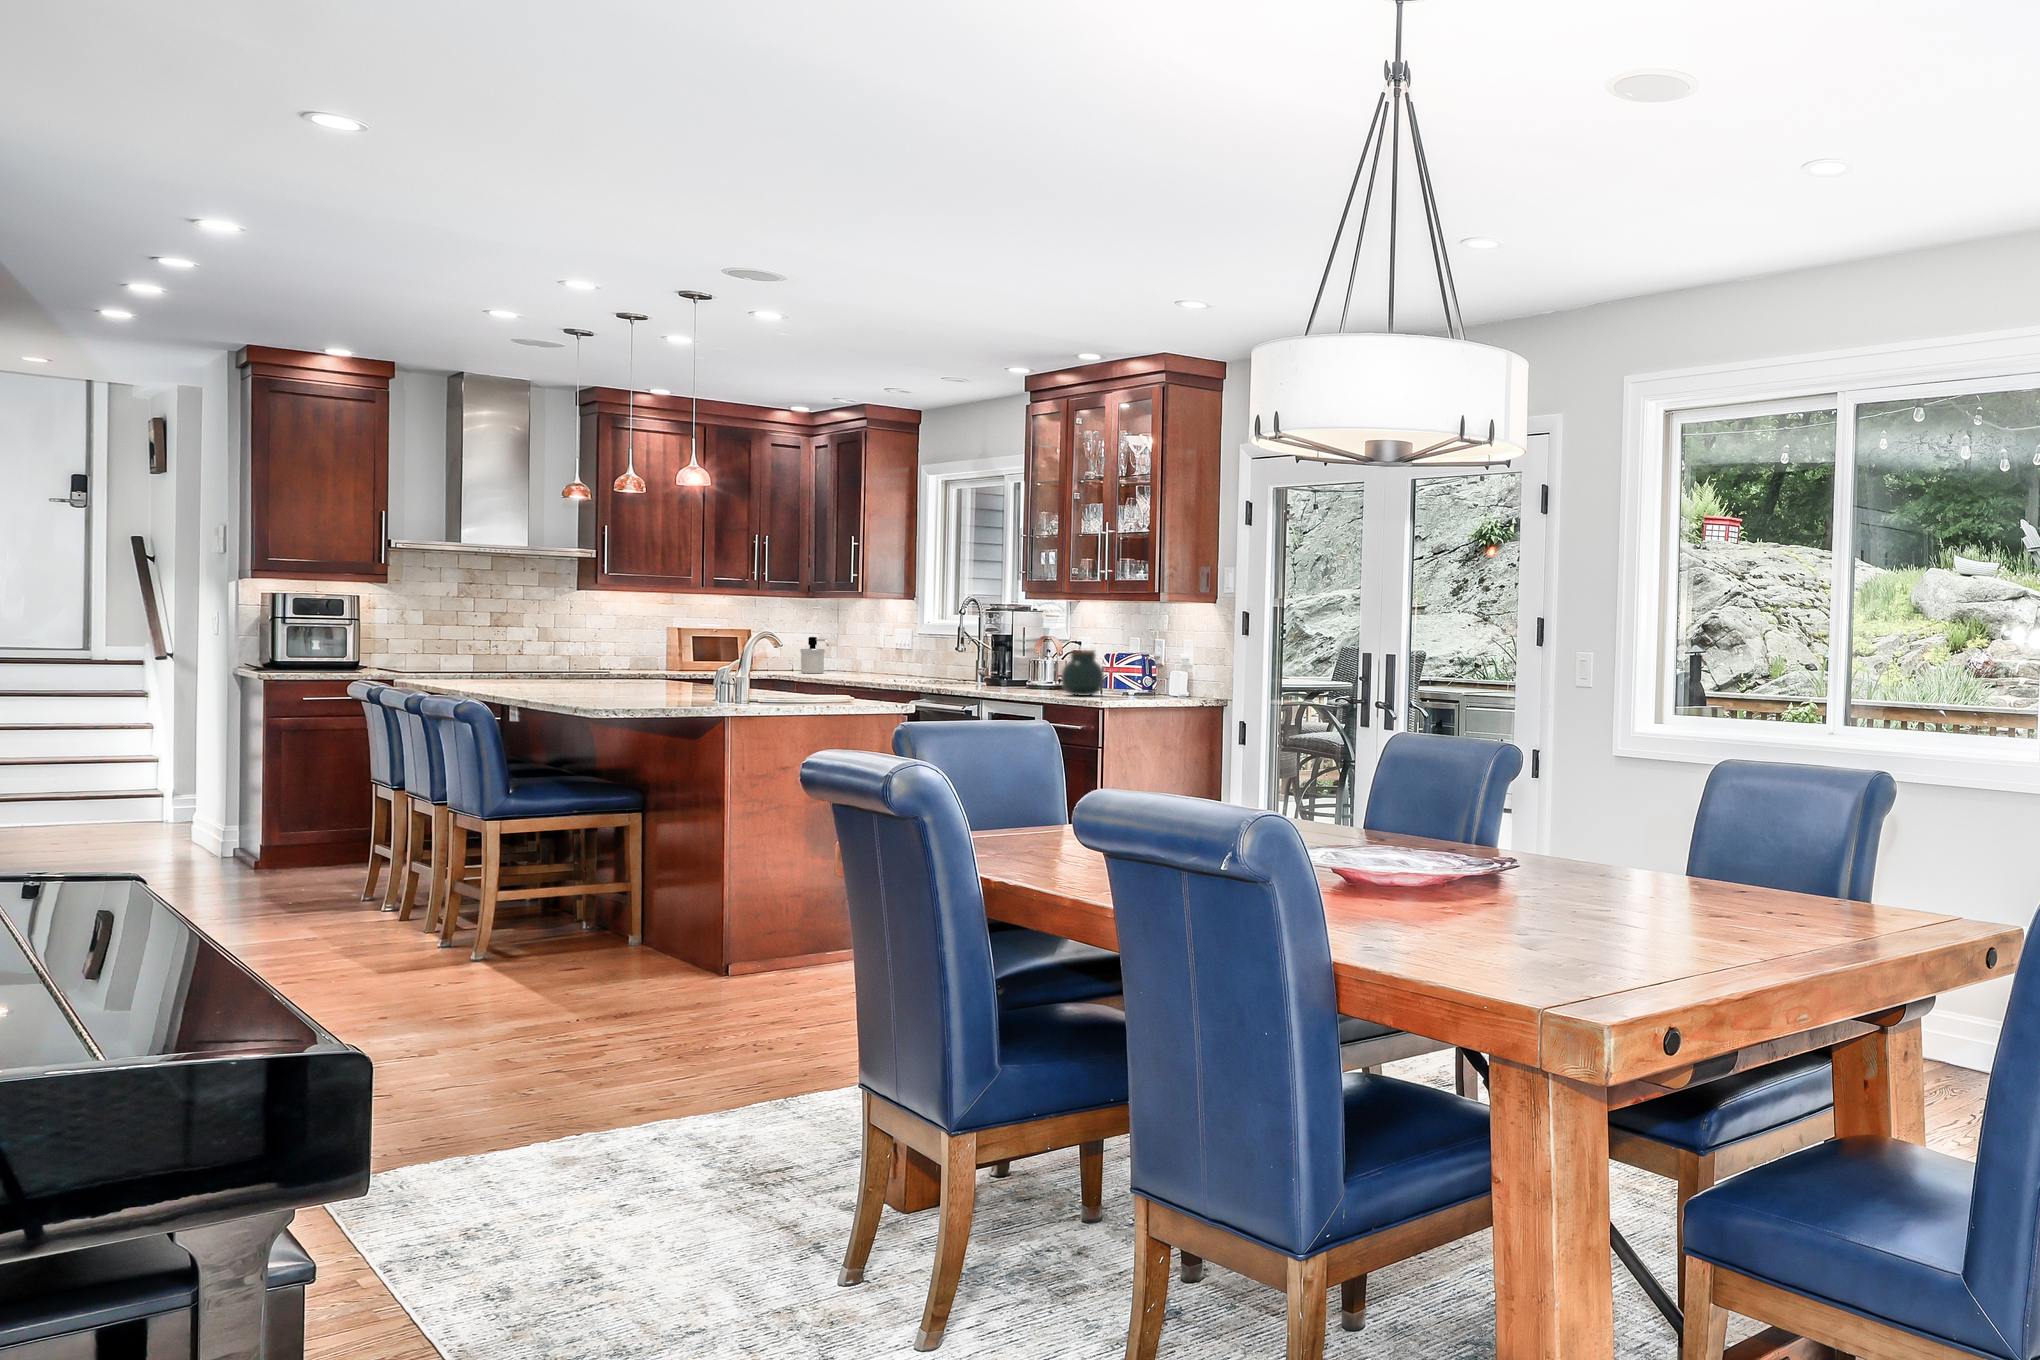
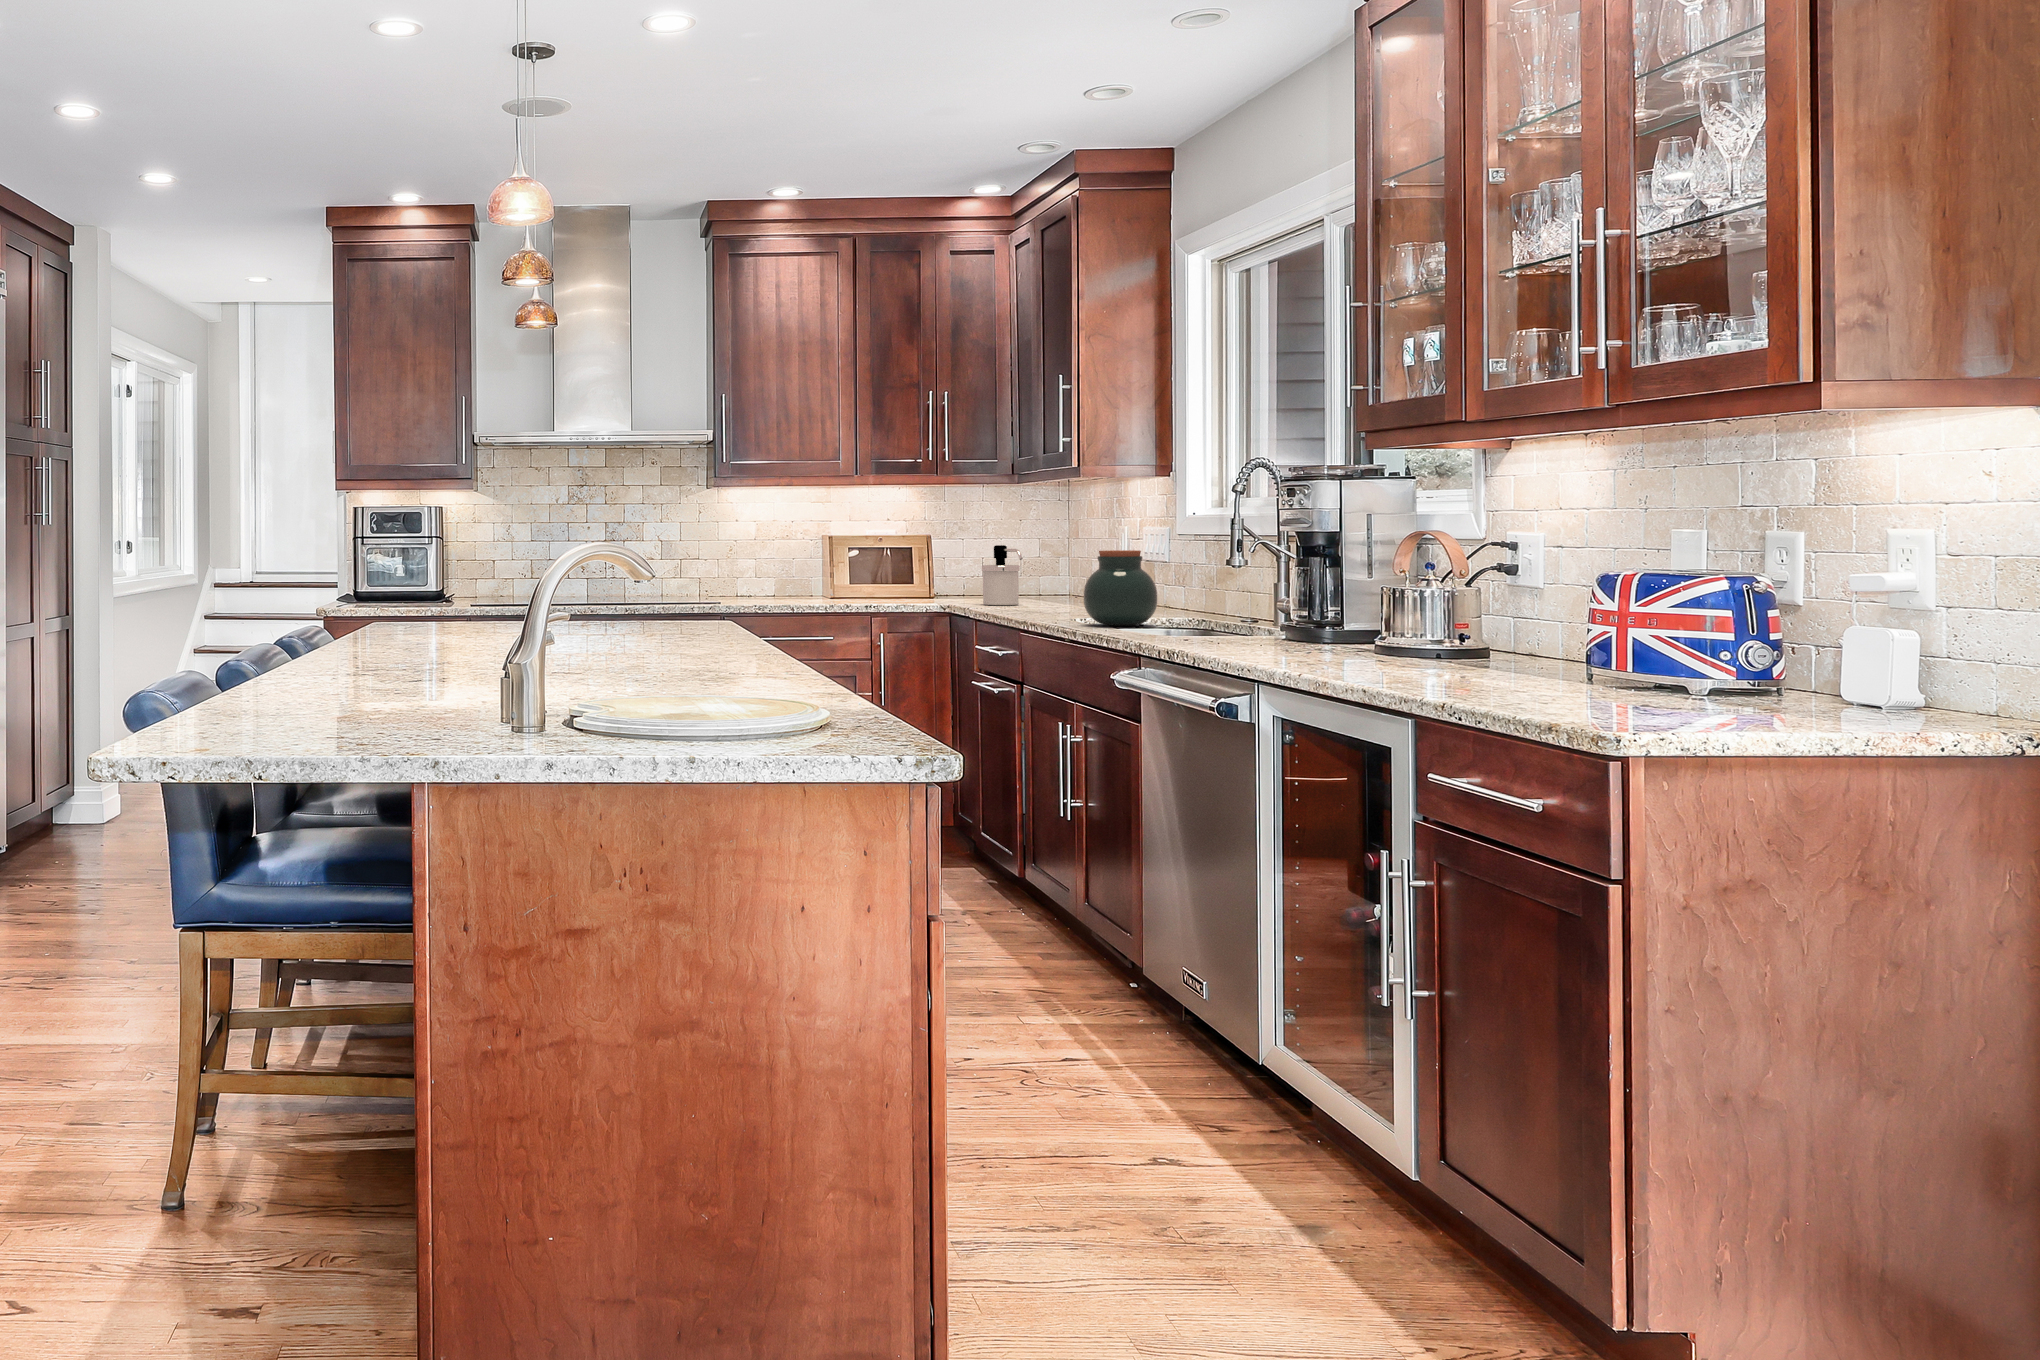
jar: present [1061,650,1104,696] -> present [1084,550,1157,626]

